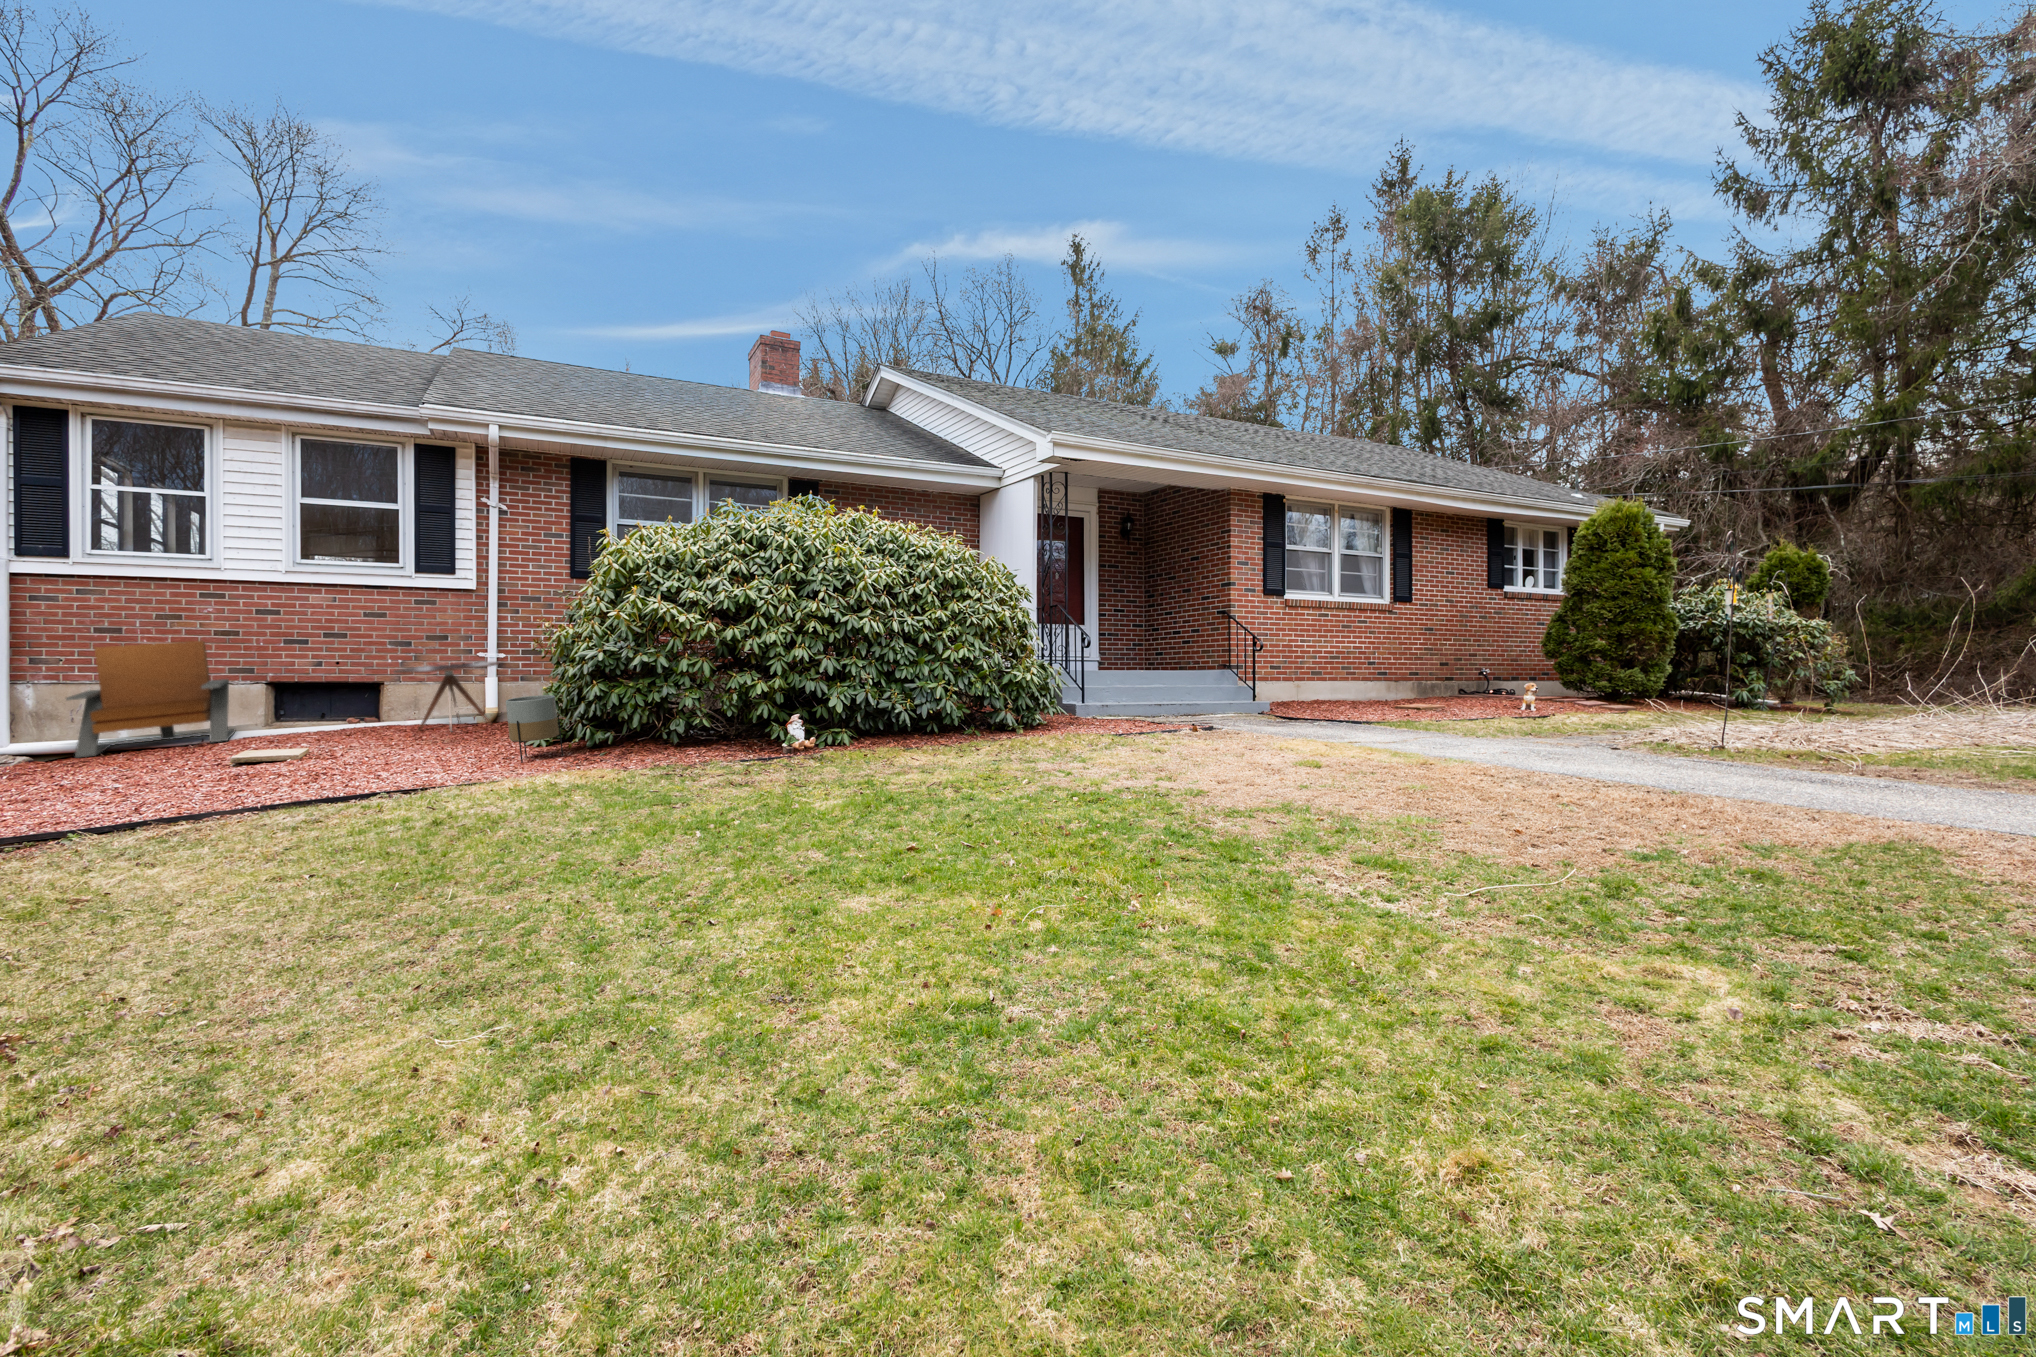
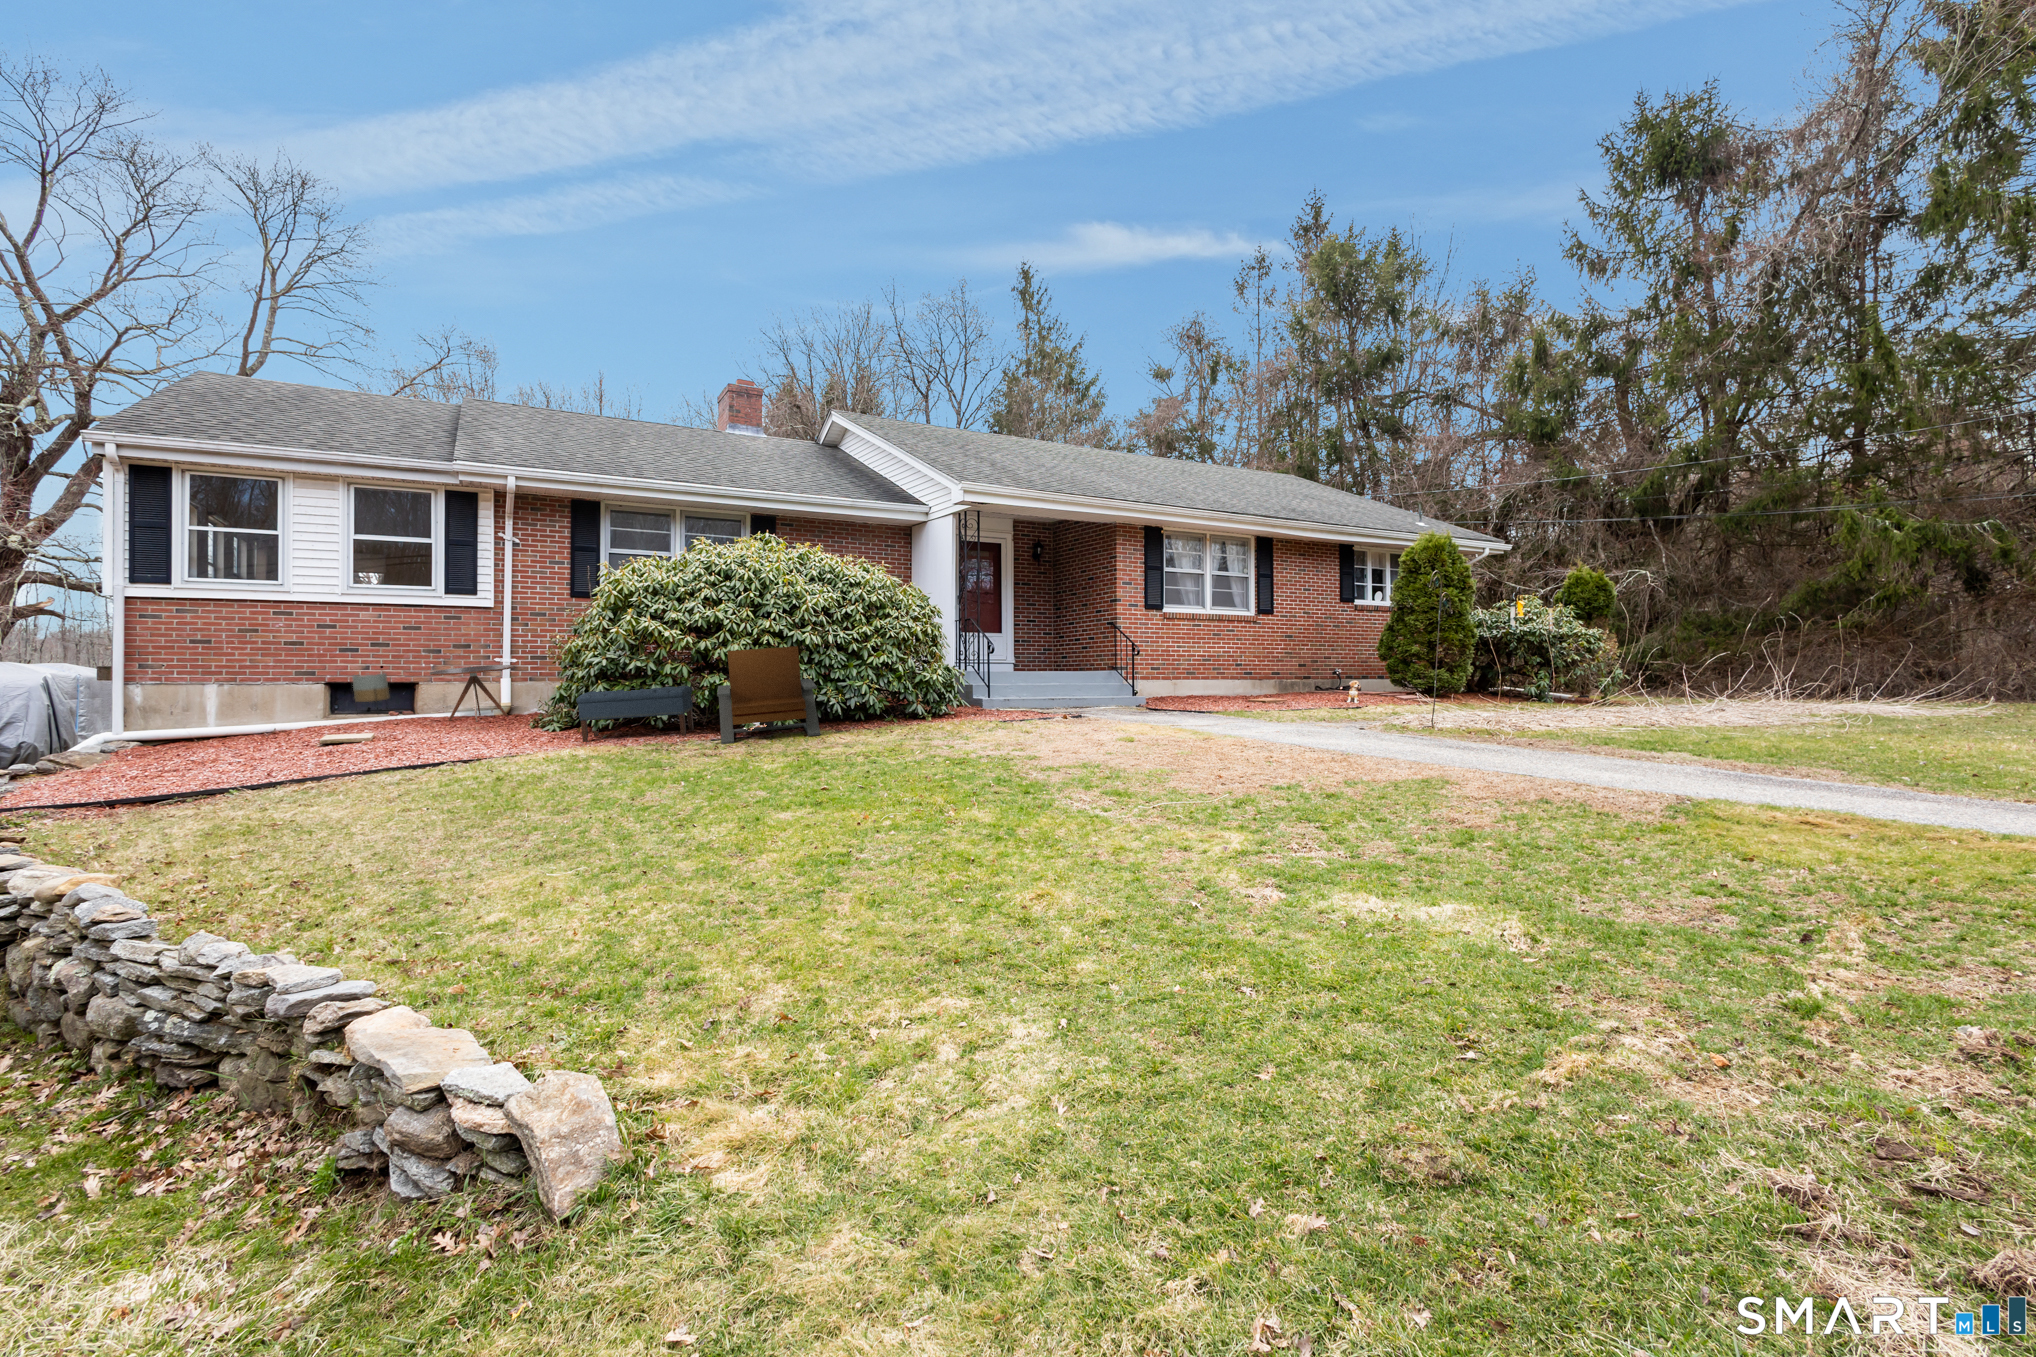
lounge chair: present [66,640,236,757] -> present [717,646,820,744]
bench: none [562,687,718,763] -> present [576,686,694,742]
planter: present [506,695,563,763] -> present [352,673,389,714]

